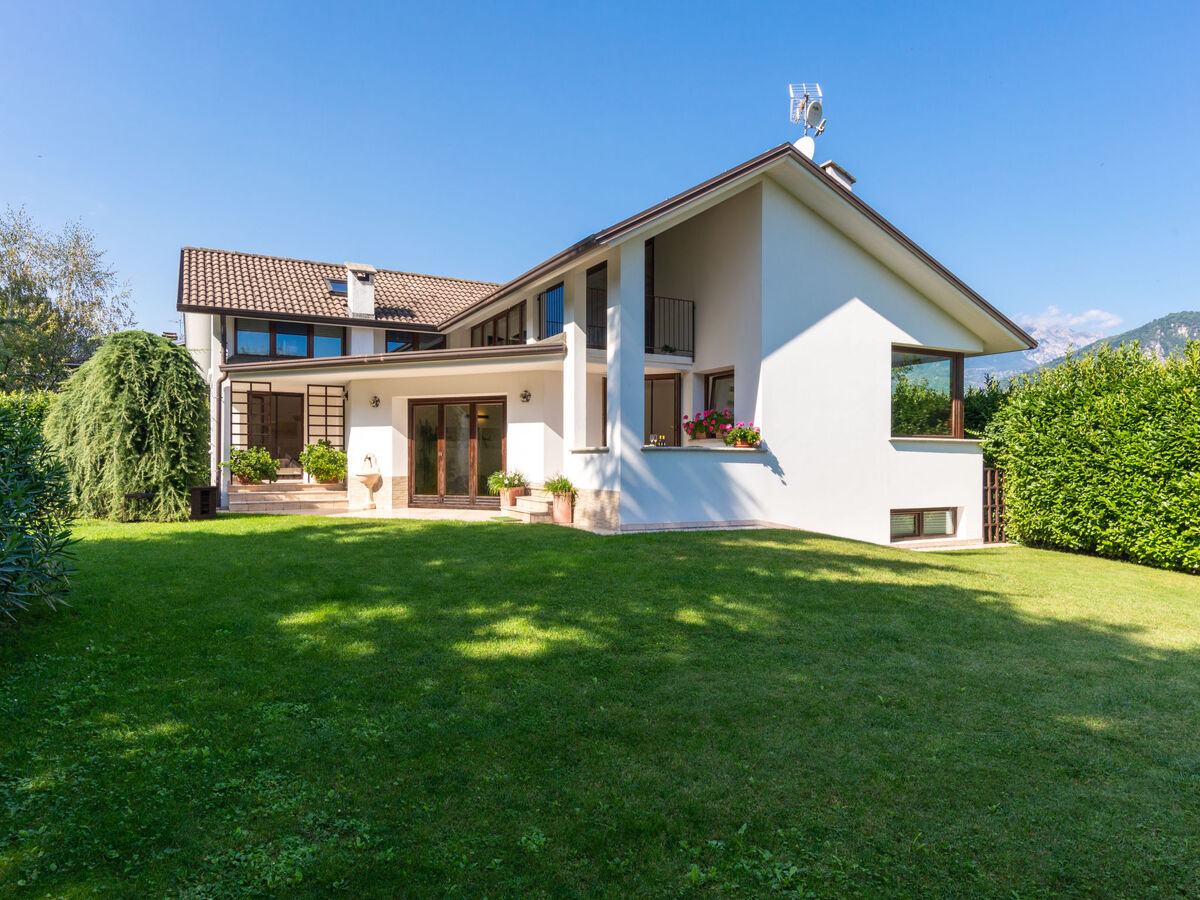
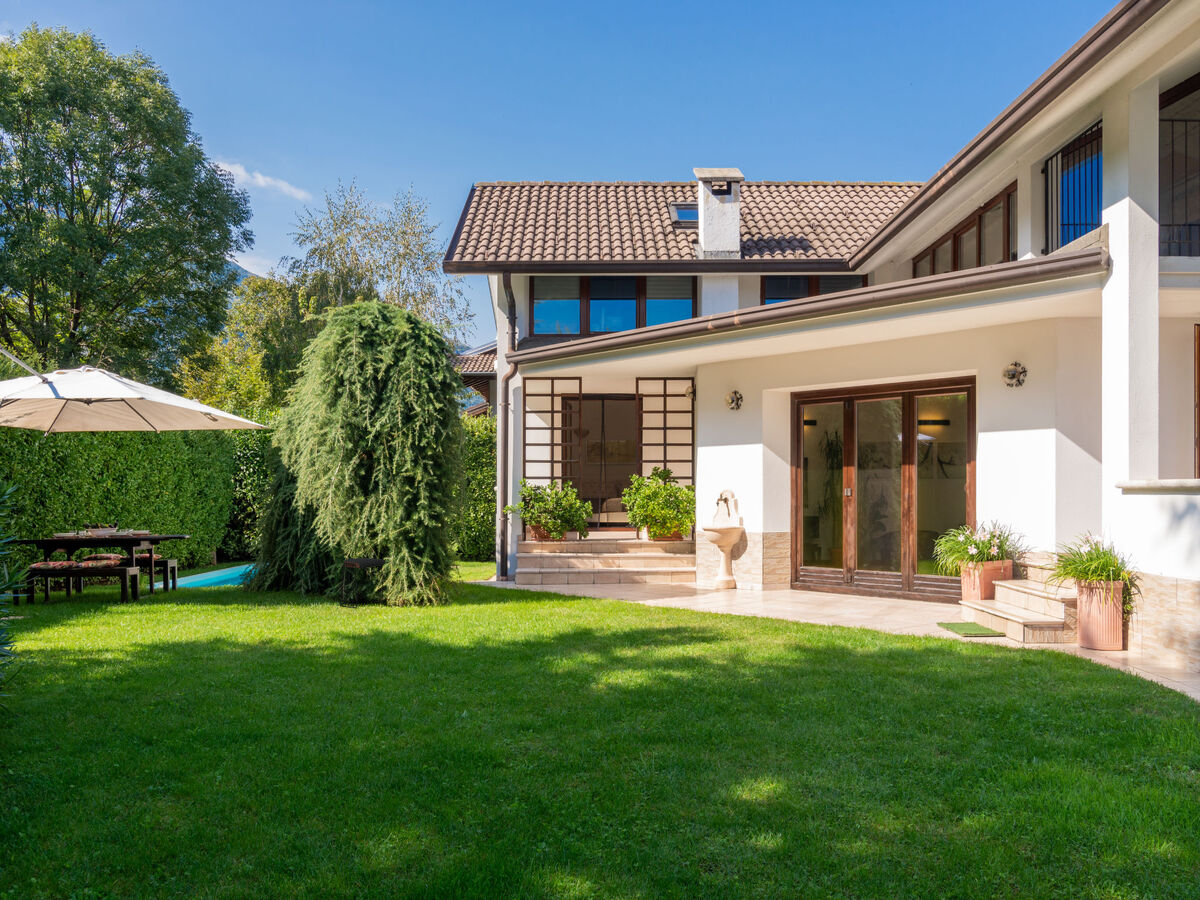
side table: present [189,486,219,520] -> none [425,549,467,608]

